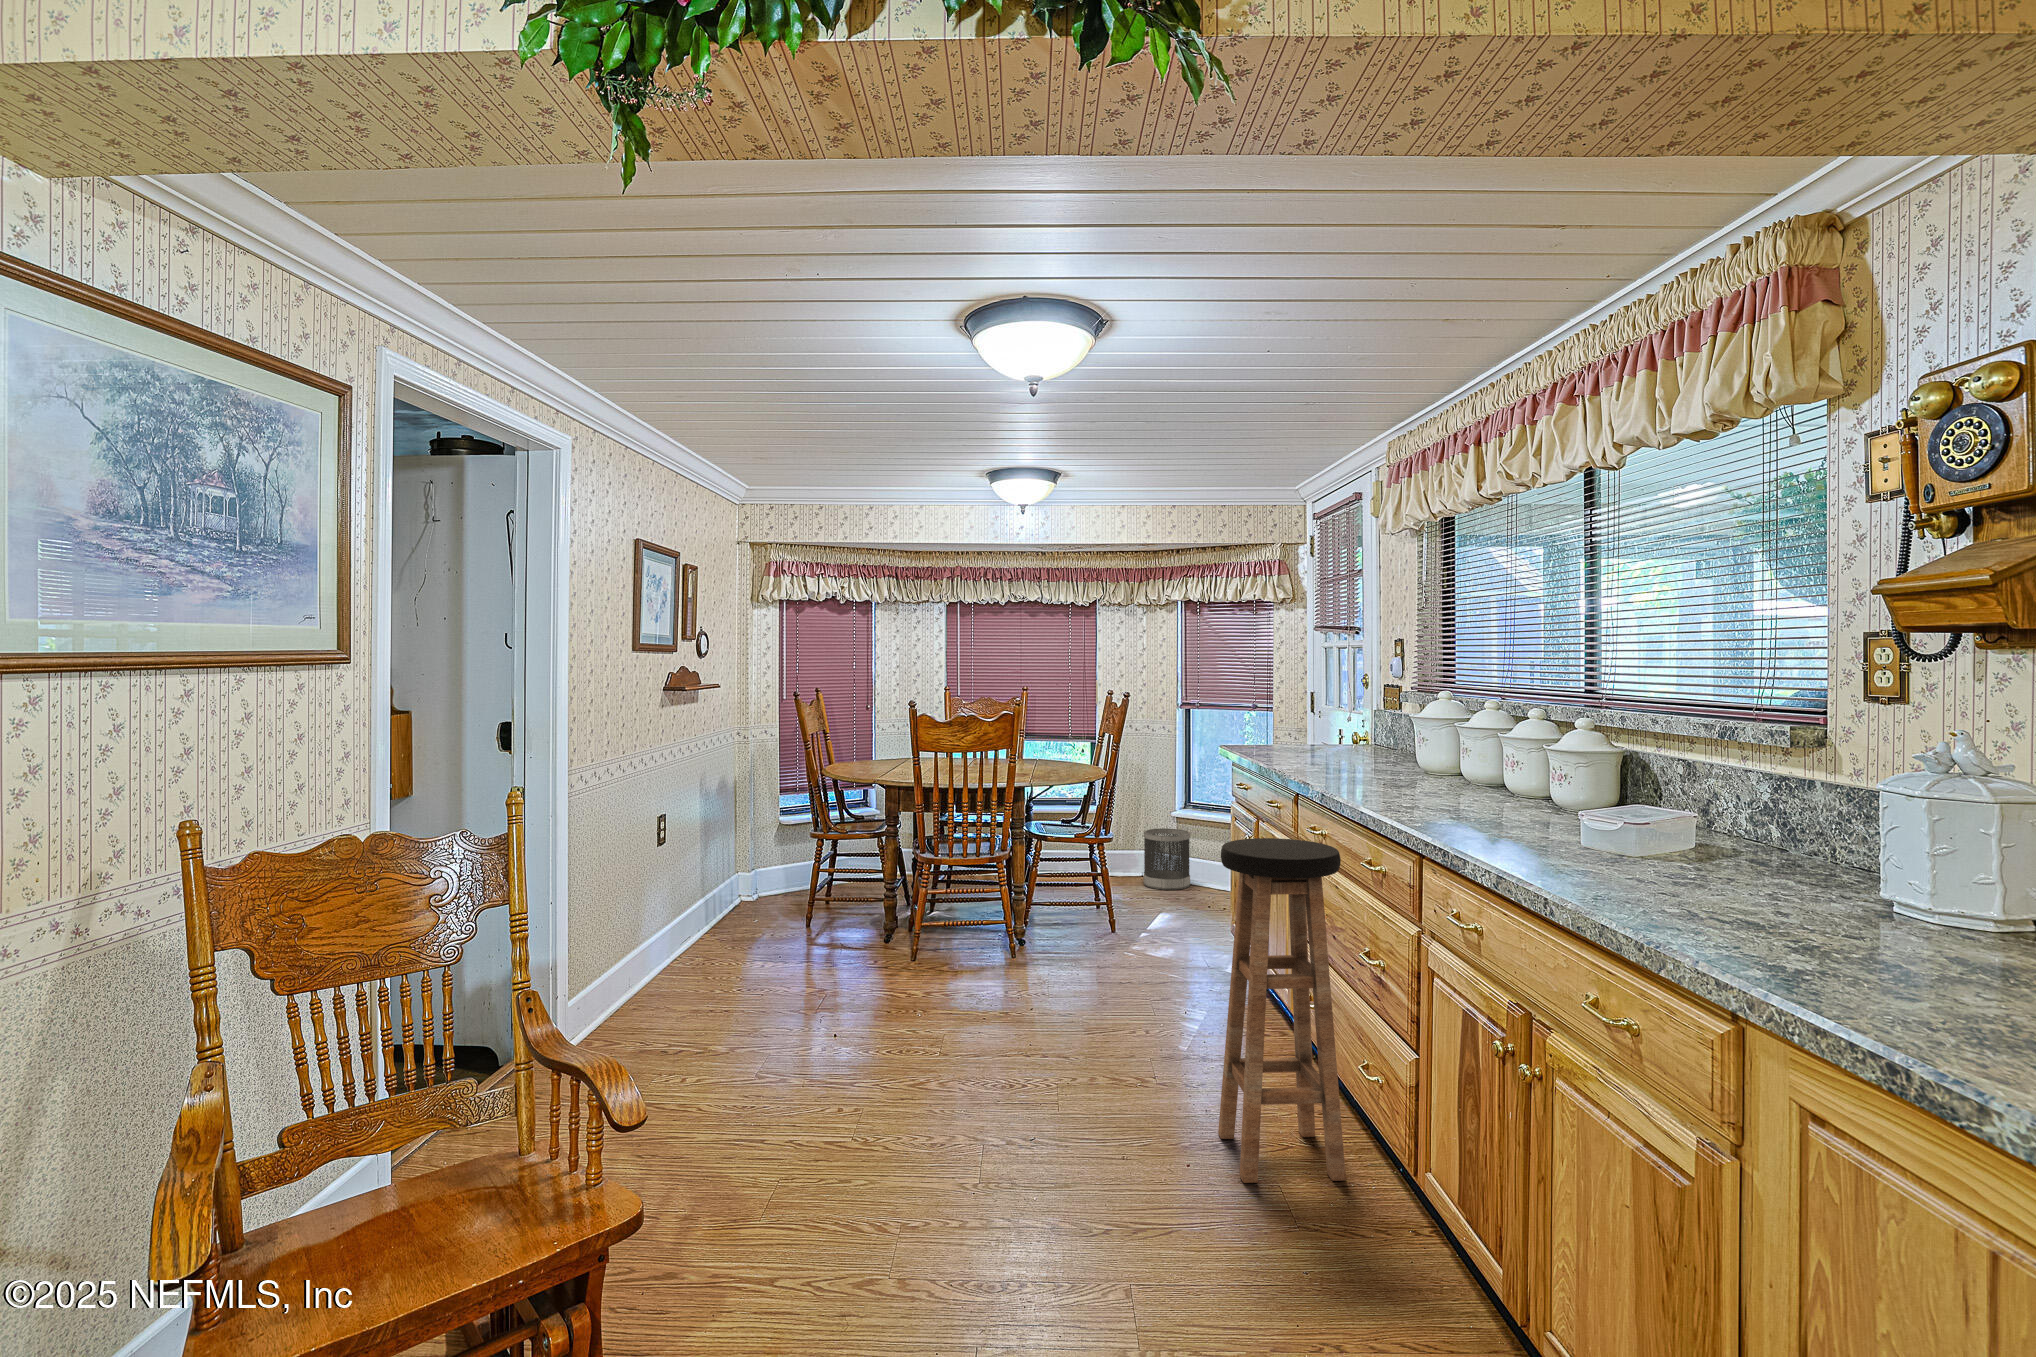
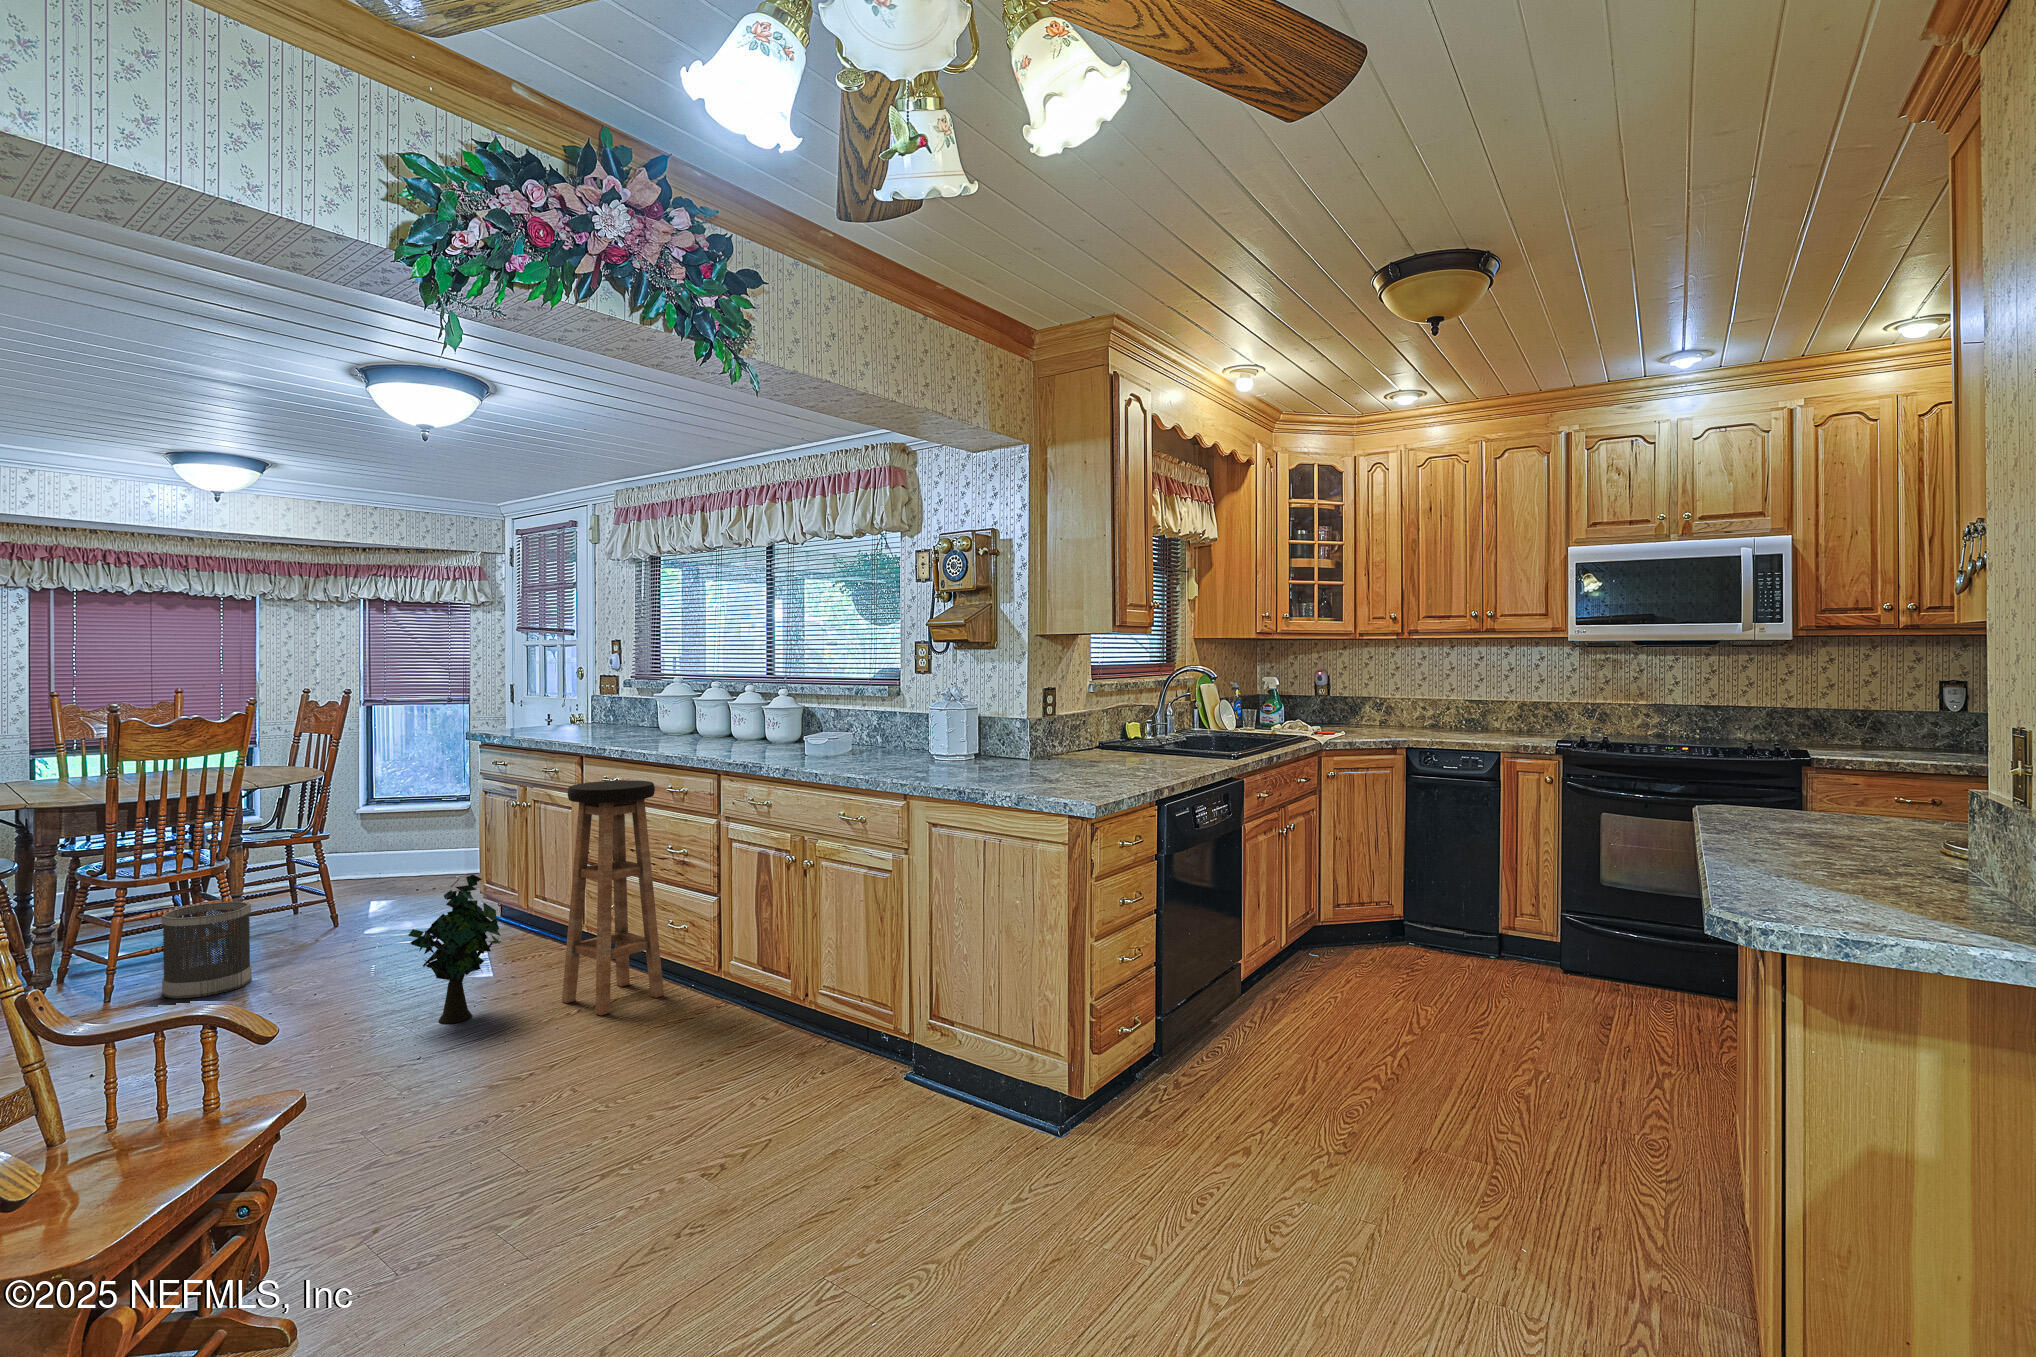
wastebasket: present [1143,828,1190,890] -> present [161,902,252,999]
decorative plant: none [1049,936,1154,1118] -> present [408,875,502,1023]

